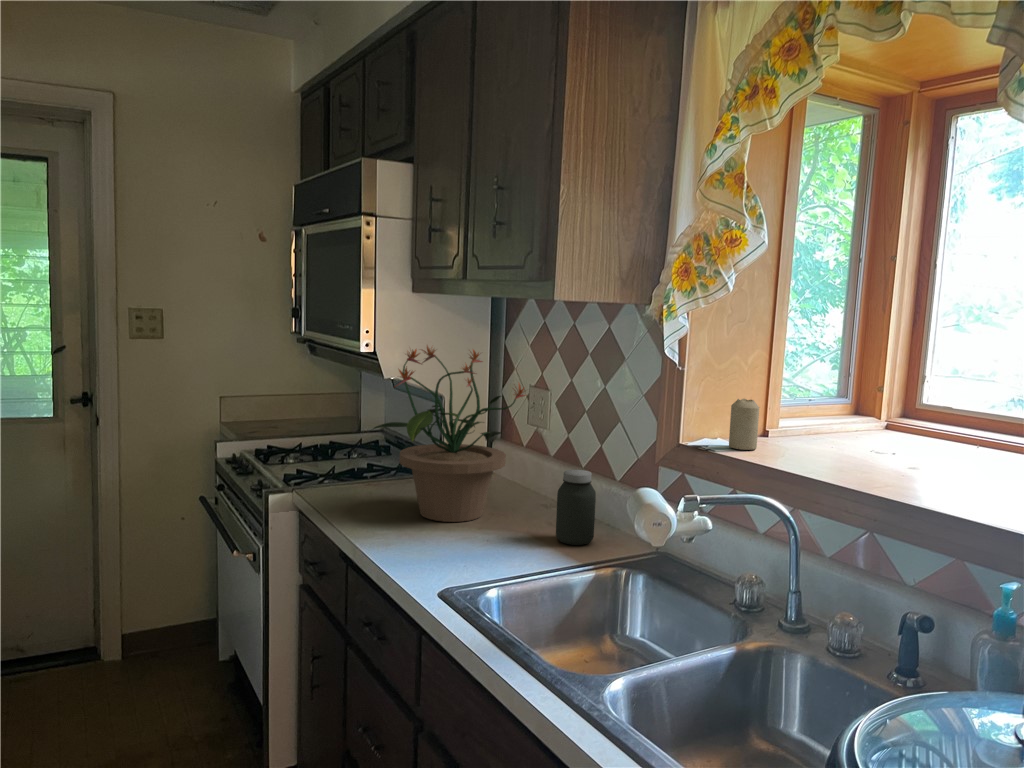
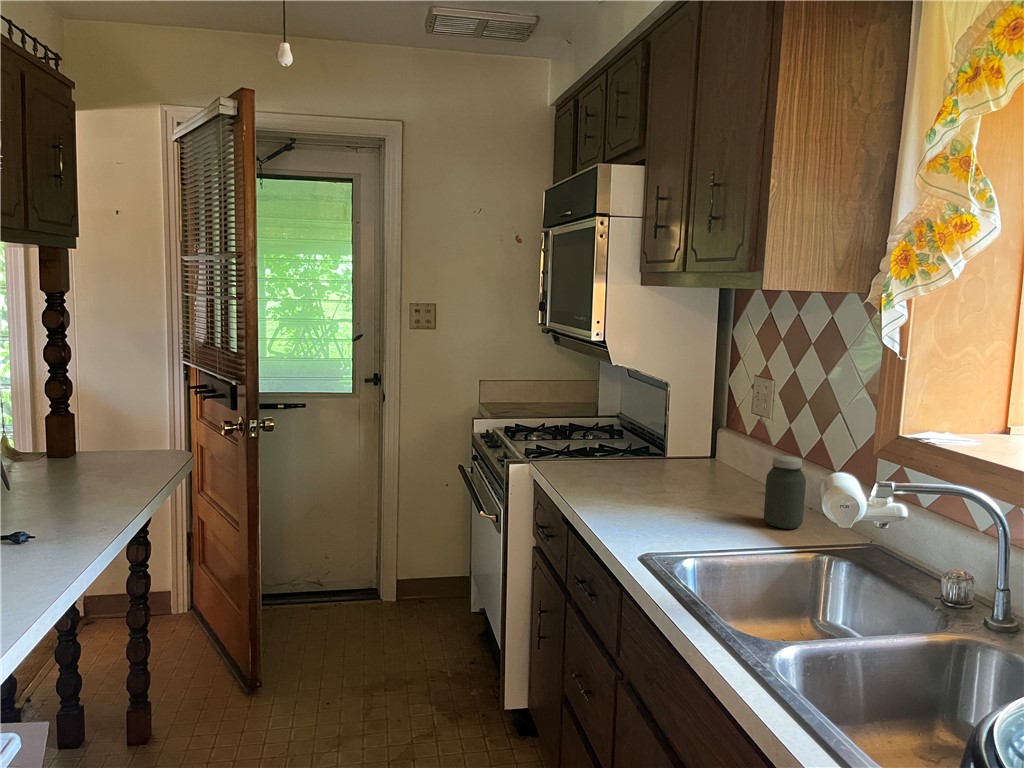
potted plant: present [373,346,526,522] -> none [594,334,745,498]
candle: present [729,399,759,450] -> none [953,392,990,445]

